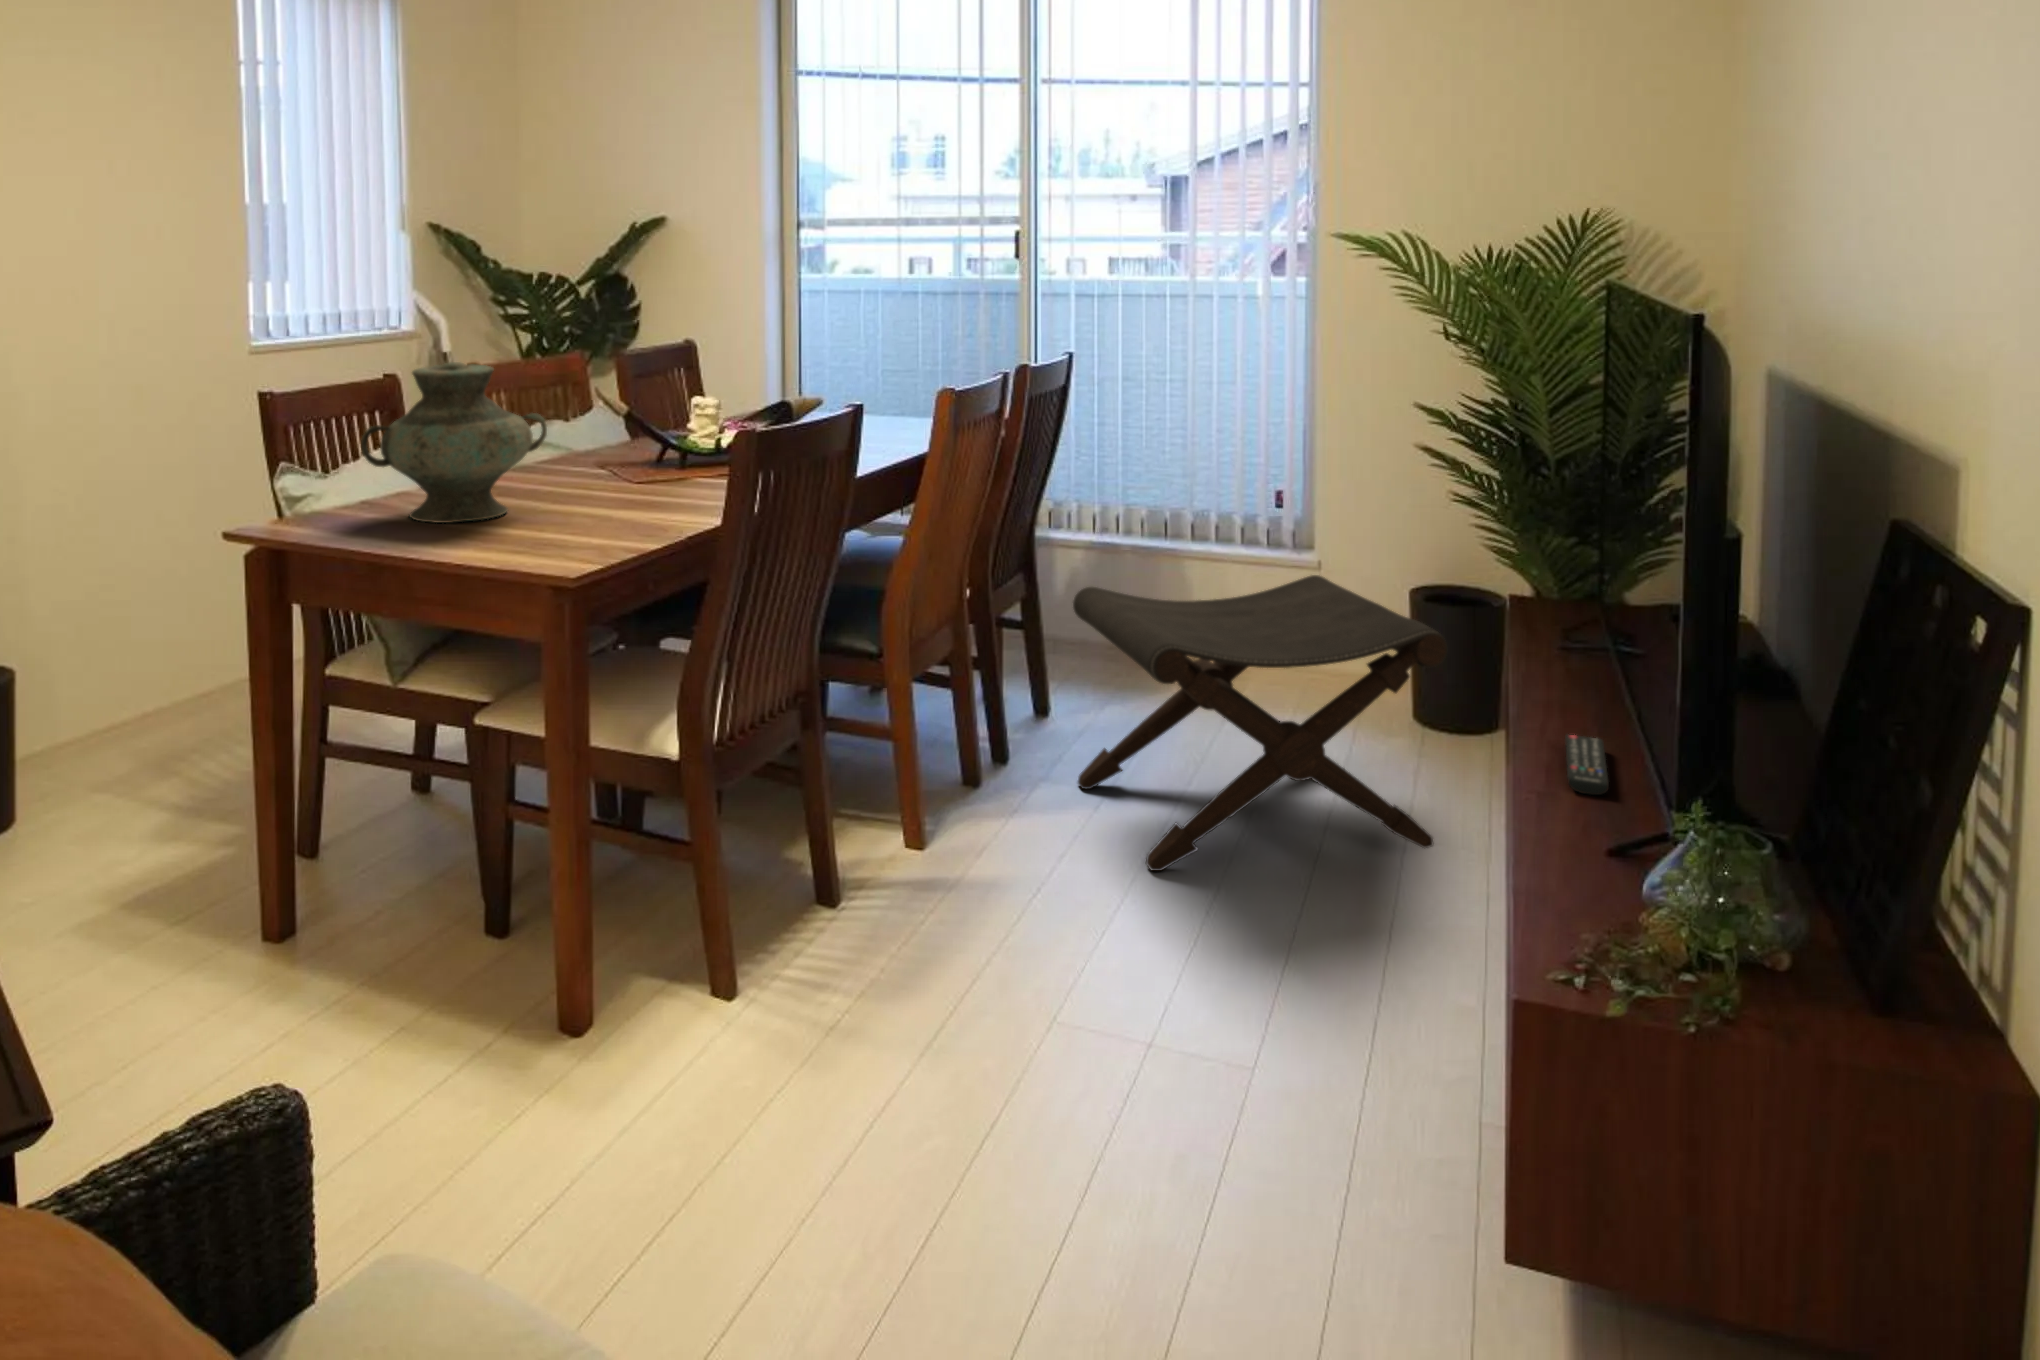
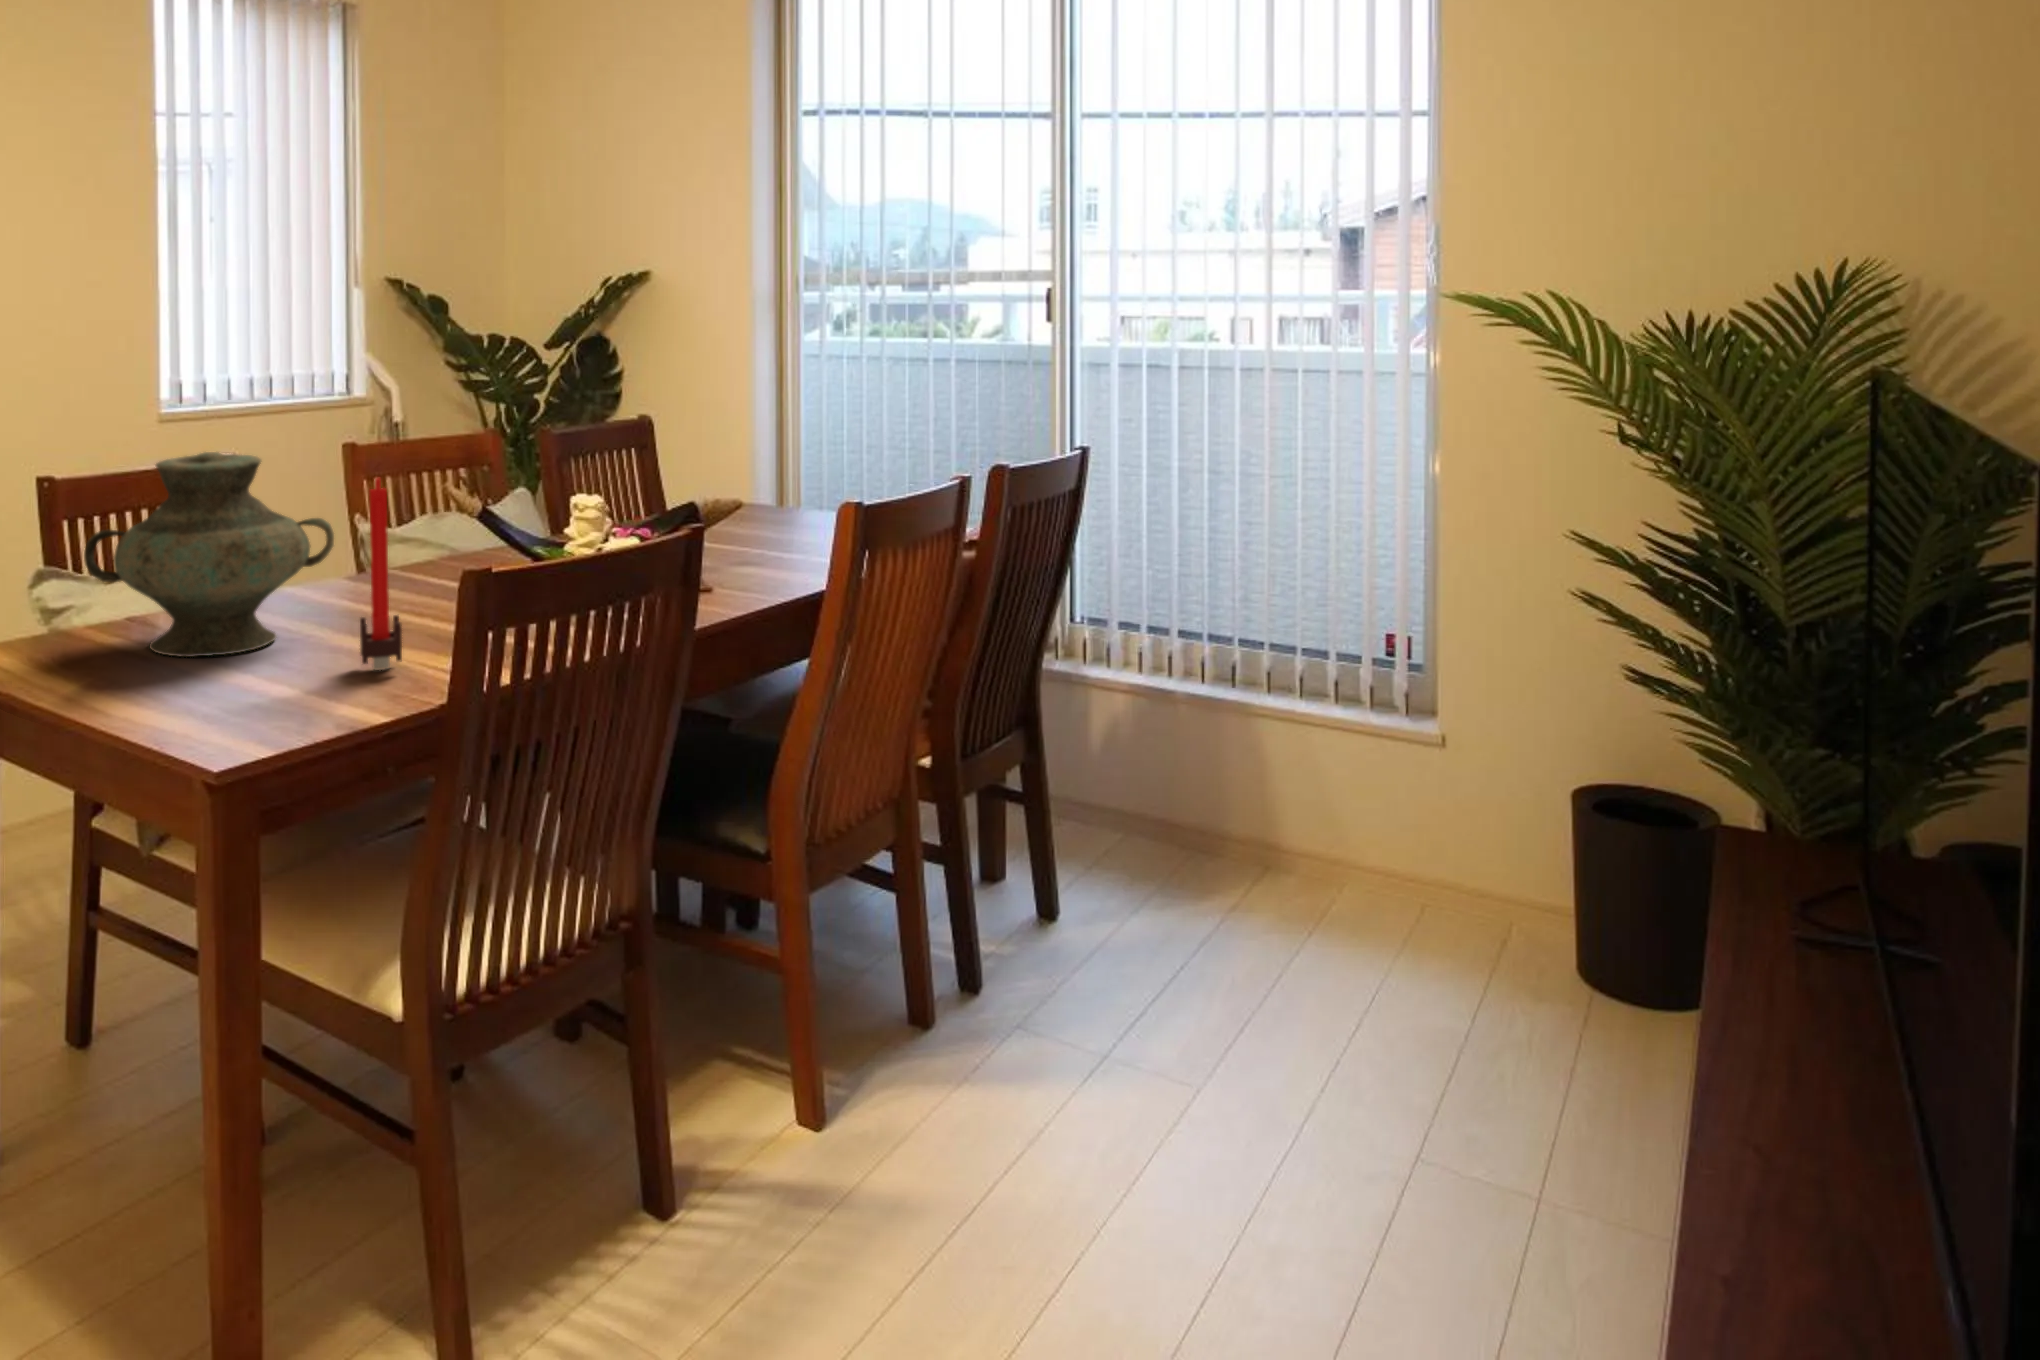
candle: none [596,376,634,524] -> present [360,478,402,670]
footstool: present [1073,575,1447,871] -> none [1051,771,1595,1220]
remote control: present [1565,734,1609,795] -> none [1773,1122,1853,1272]

